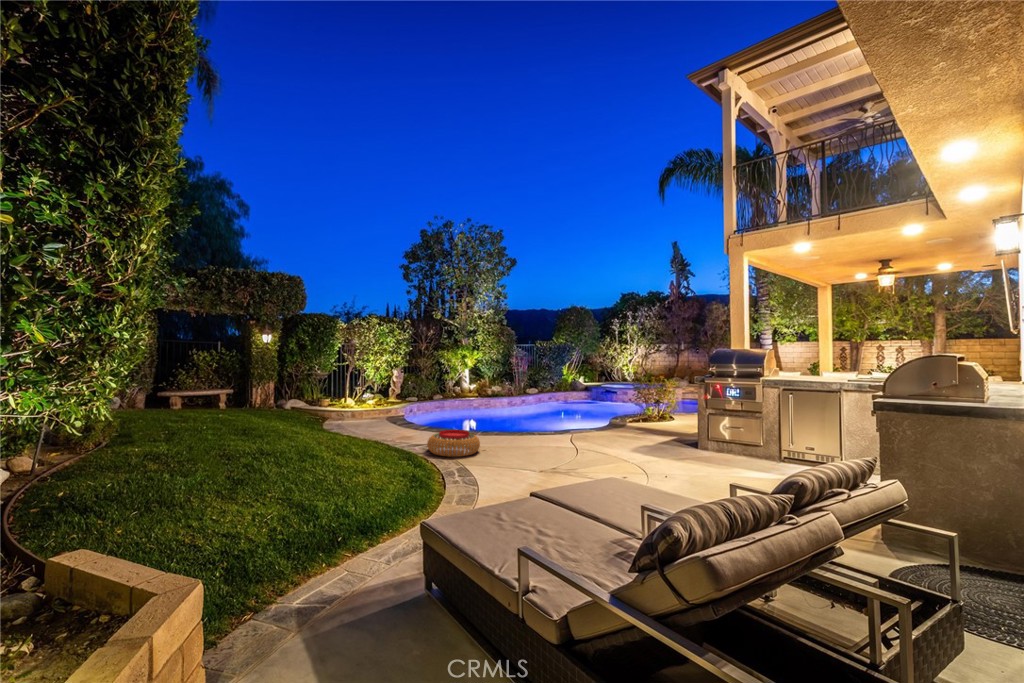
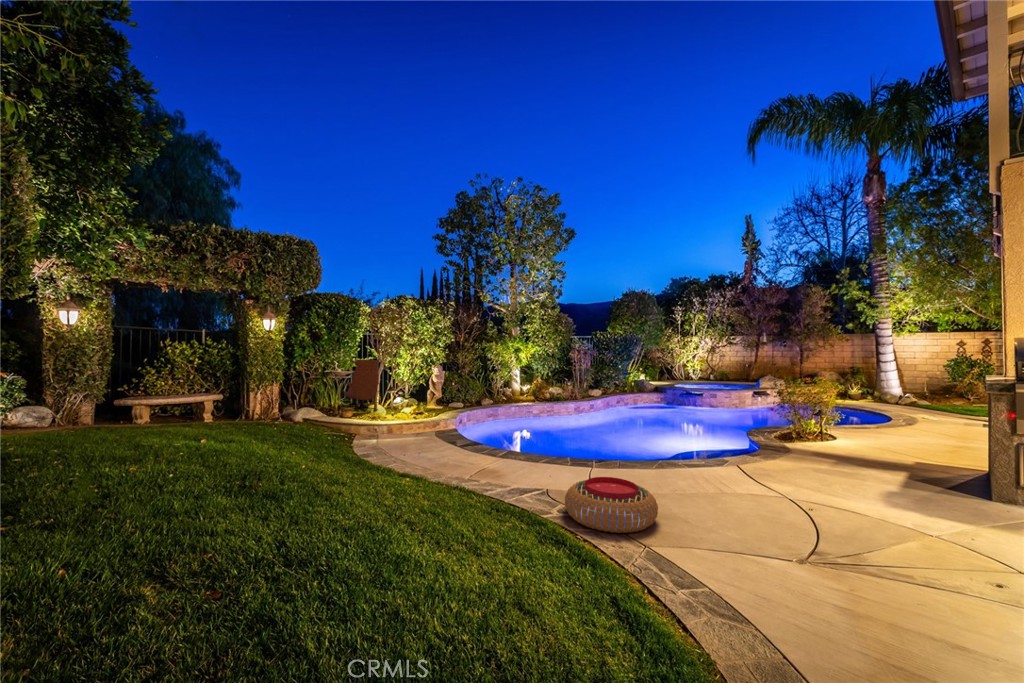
lounge chair: none [323,364,349,404] -> present [344,360,380,413]

